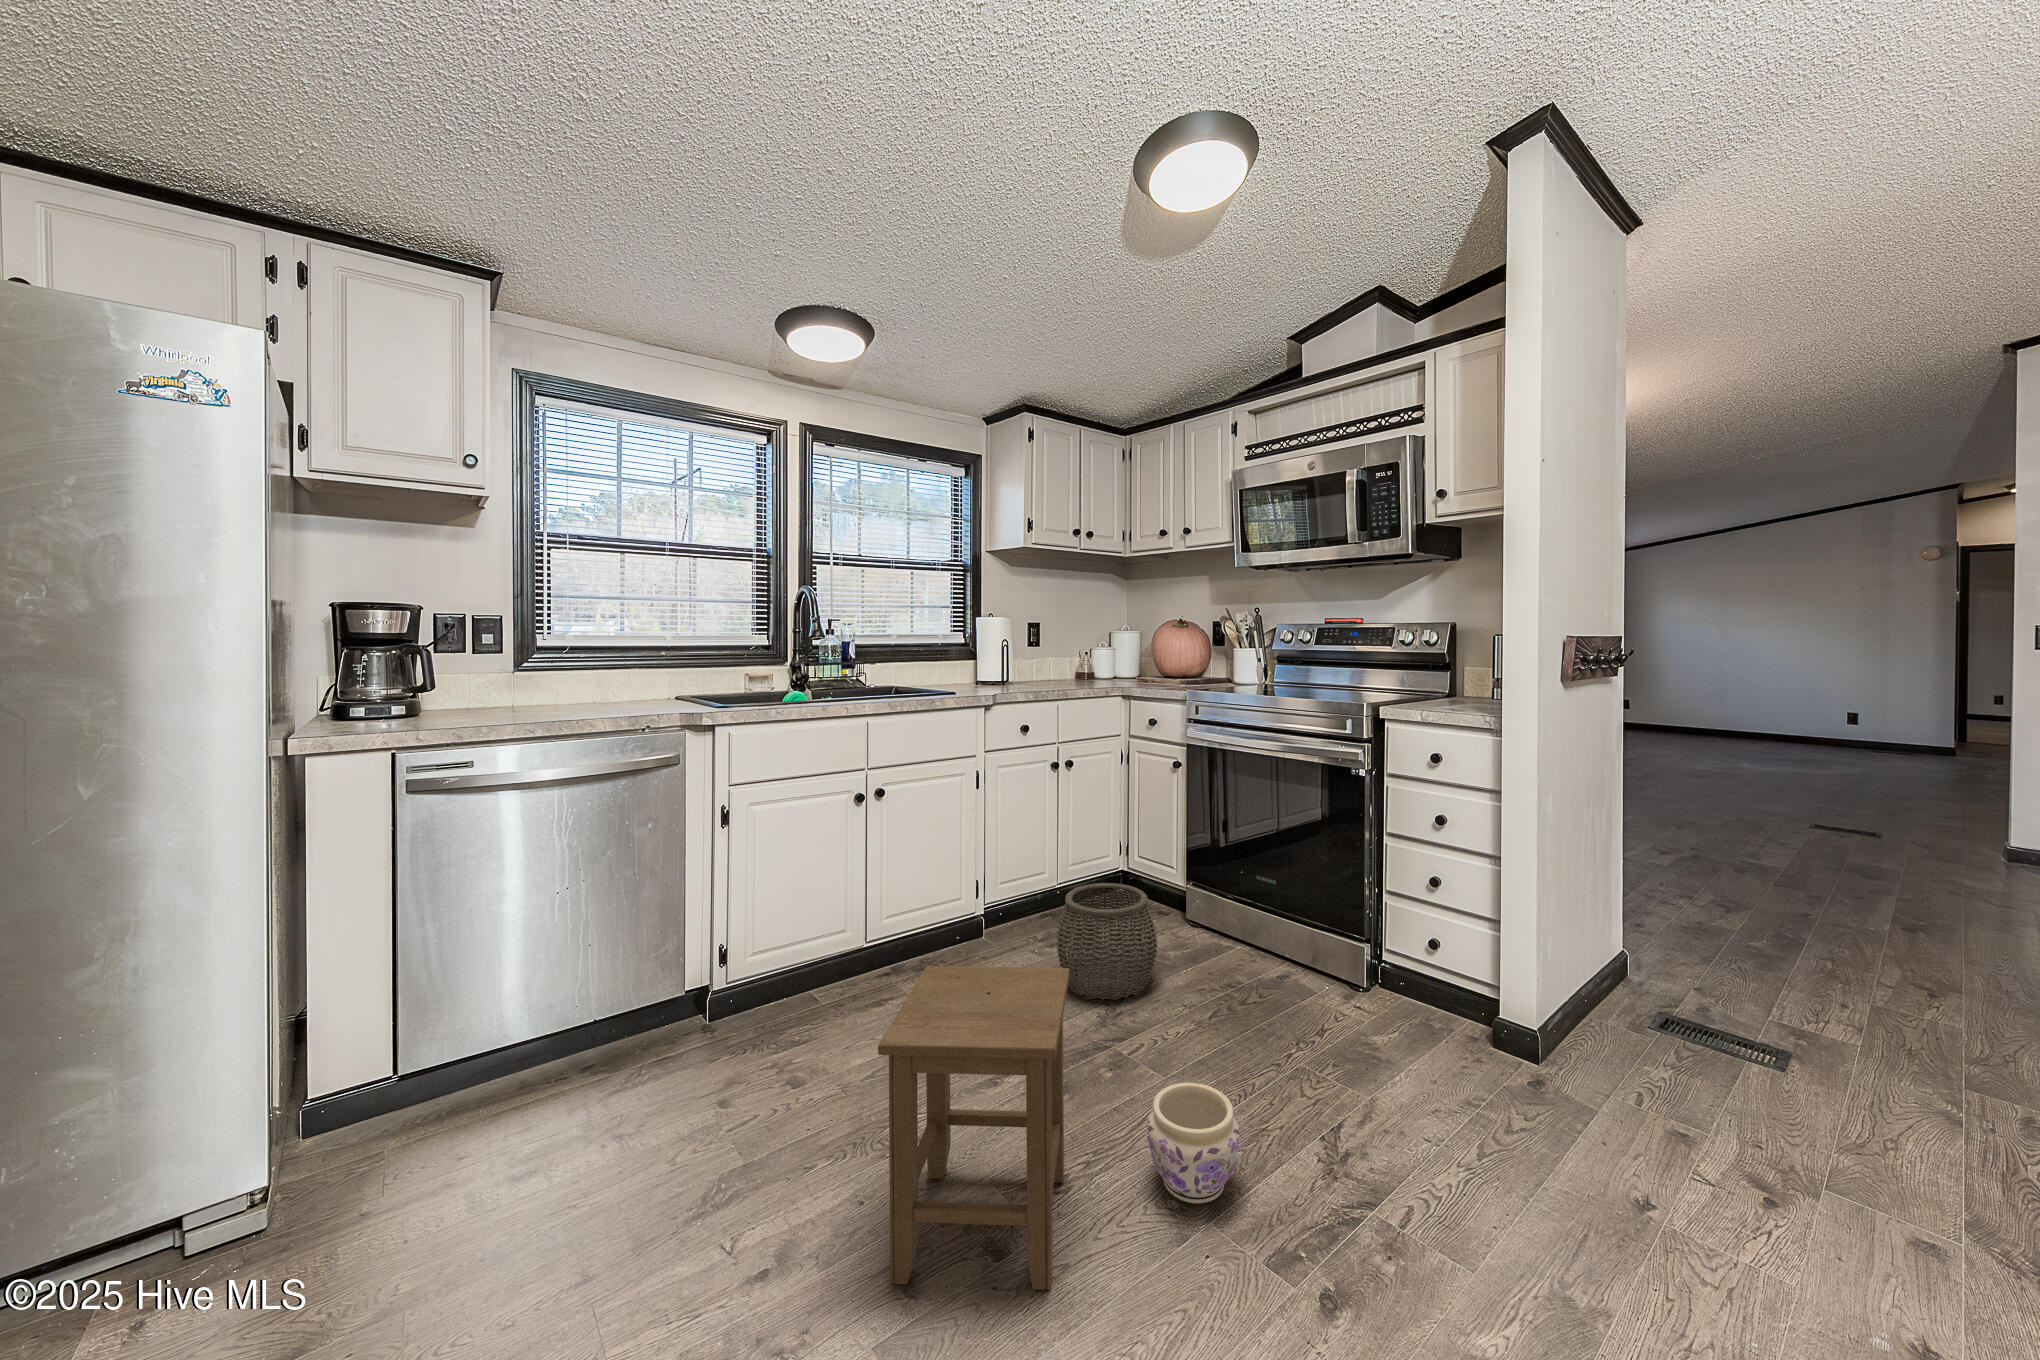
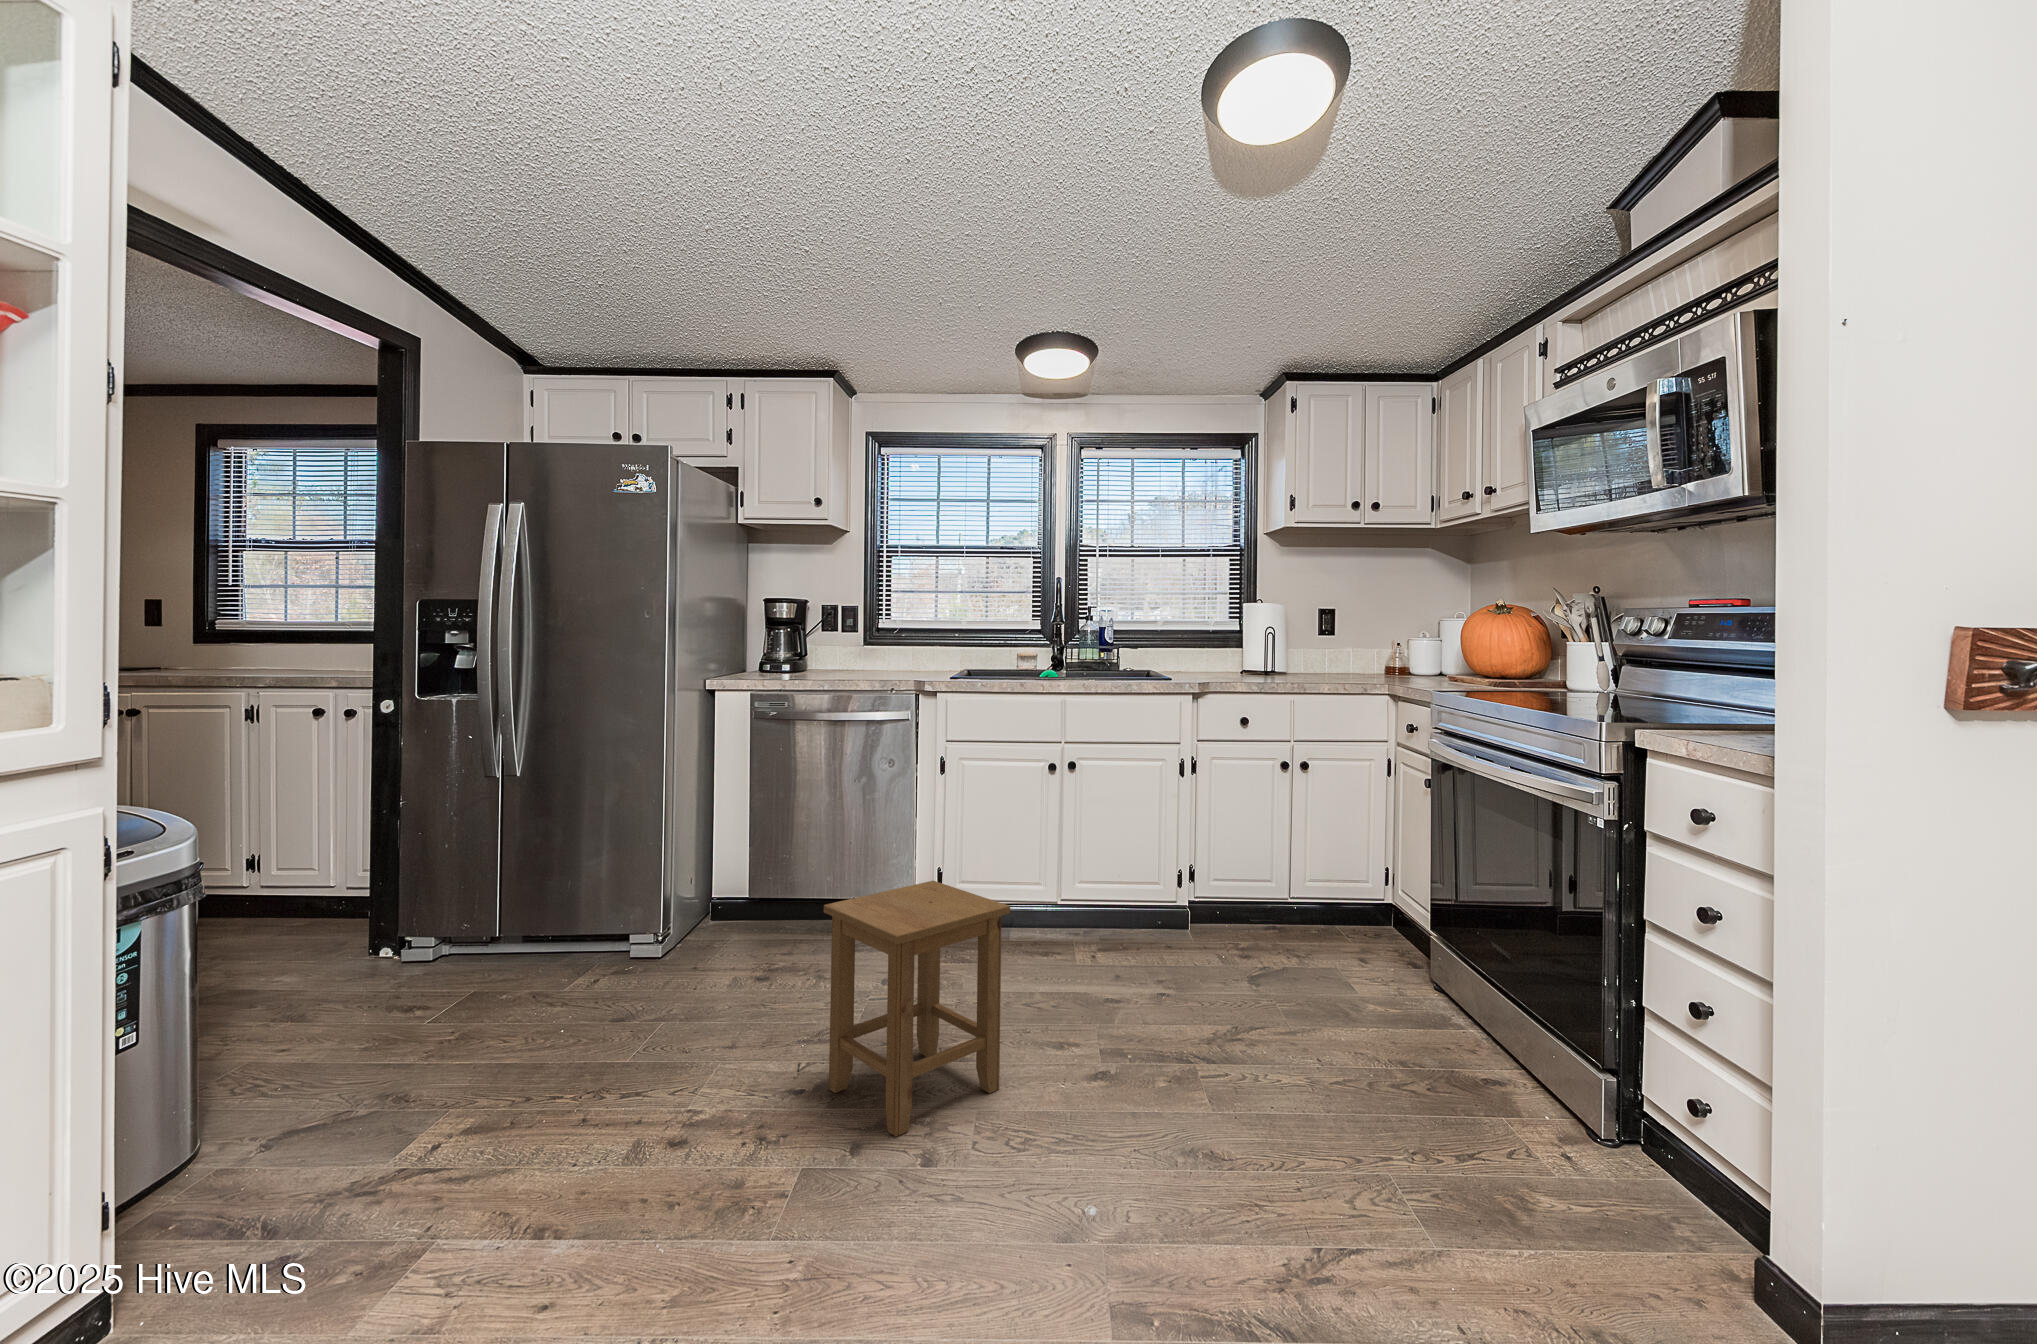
woven basket: present [1056,883,1158,1000] -> none [1181,887,1292,1010]
planter: present [1147,1083,1240,1206] -> none [1031,1045,1120,1156]

